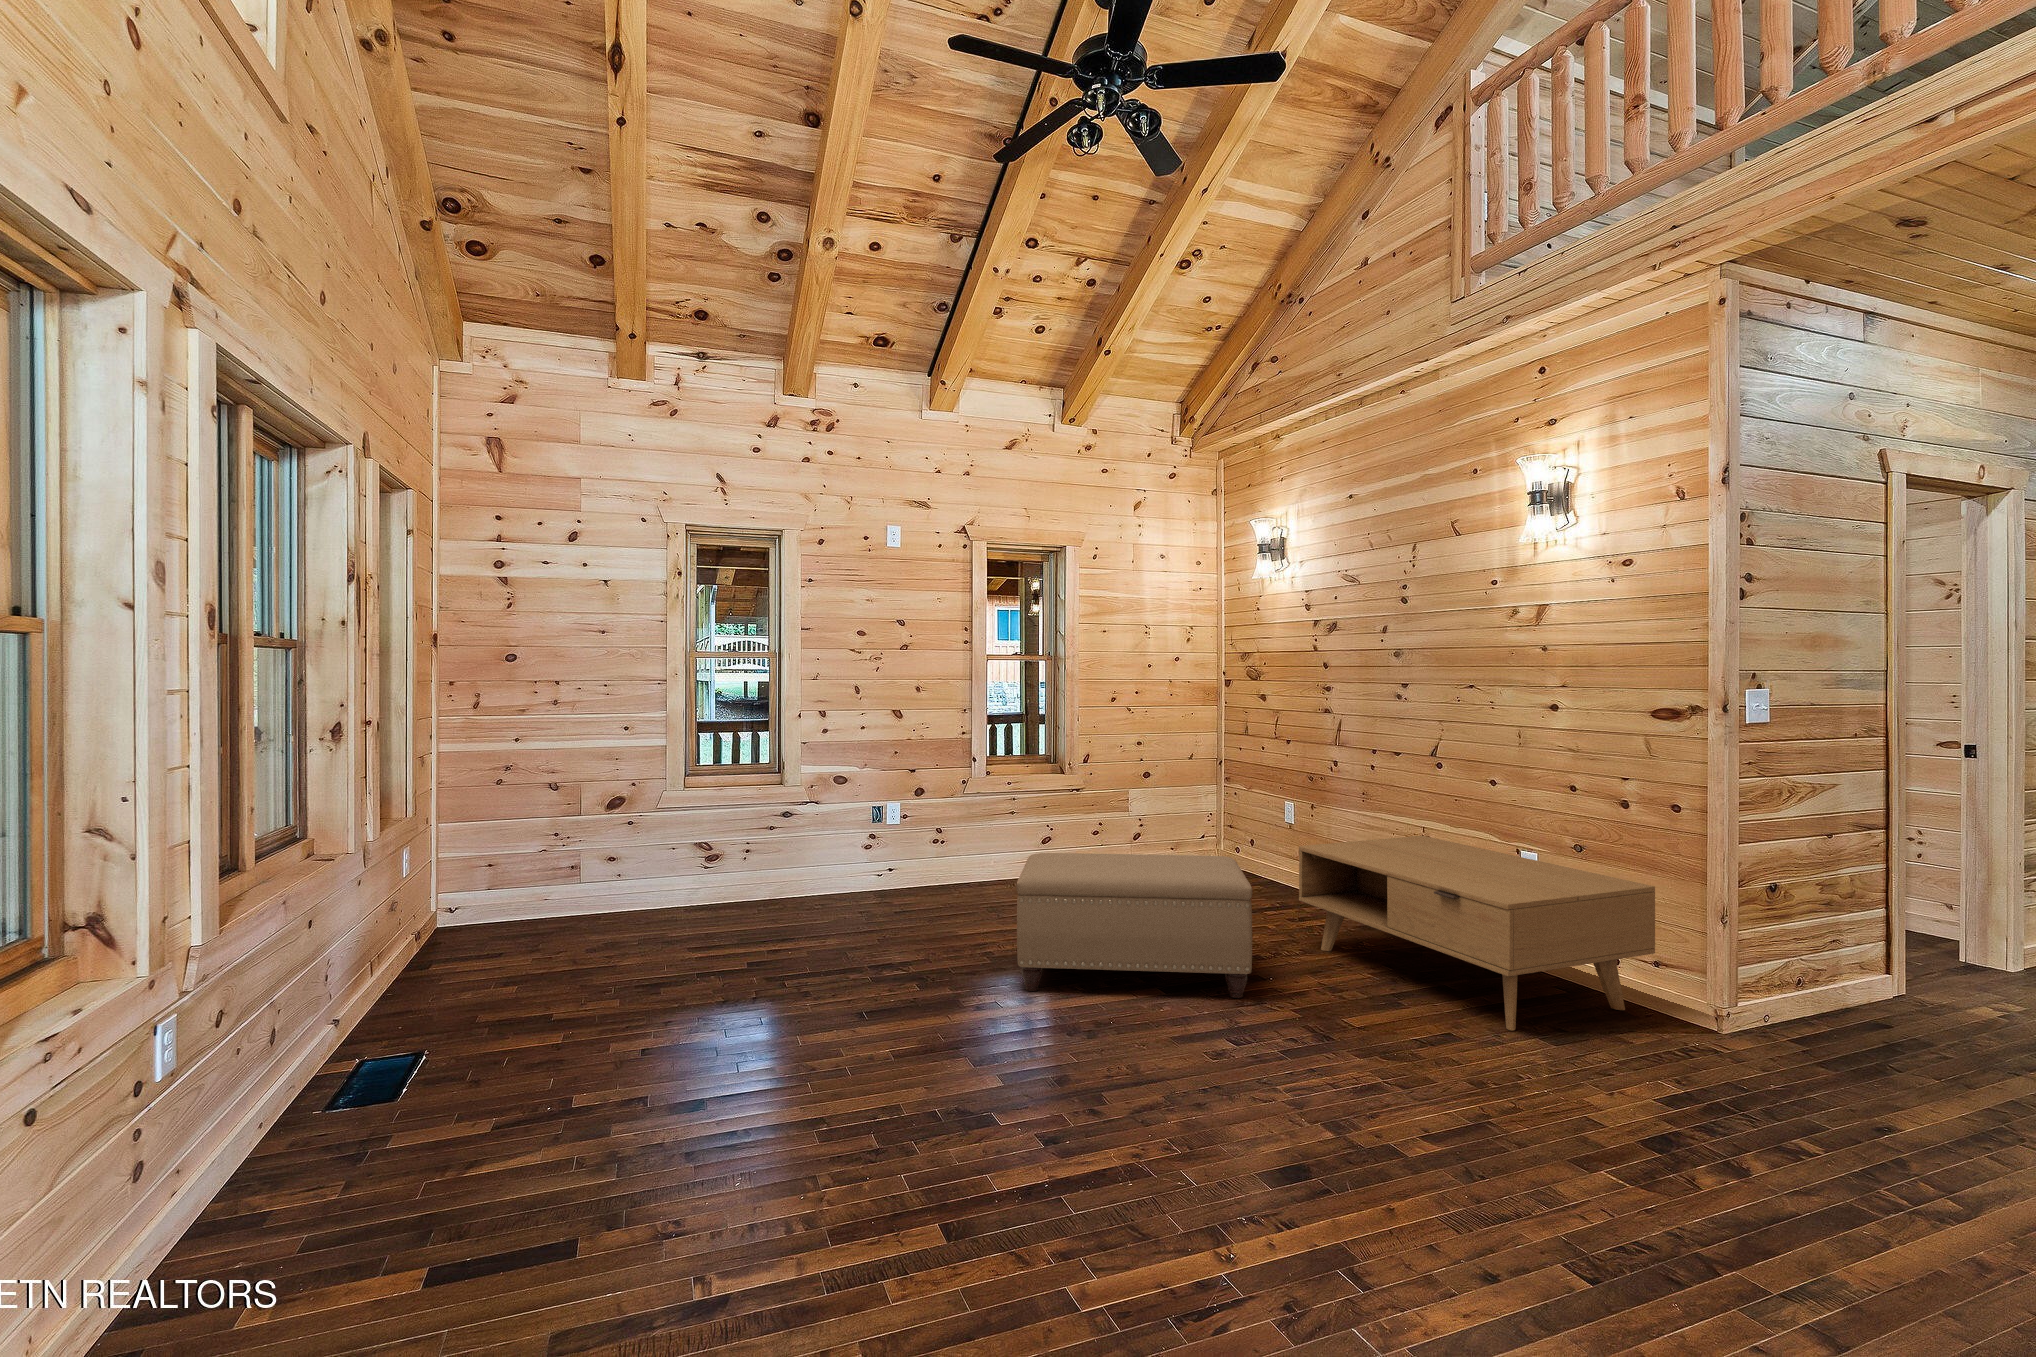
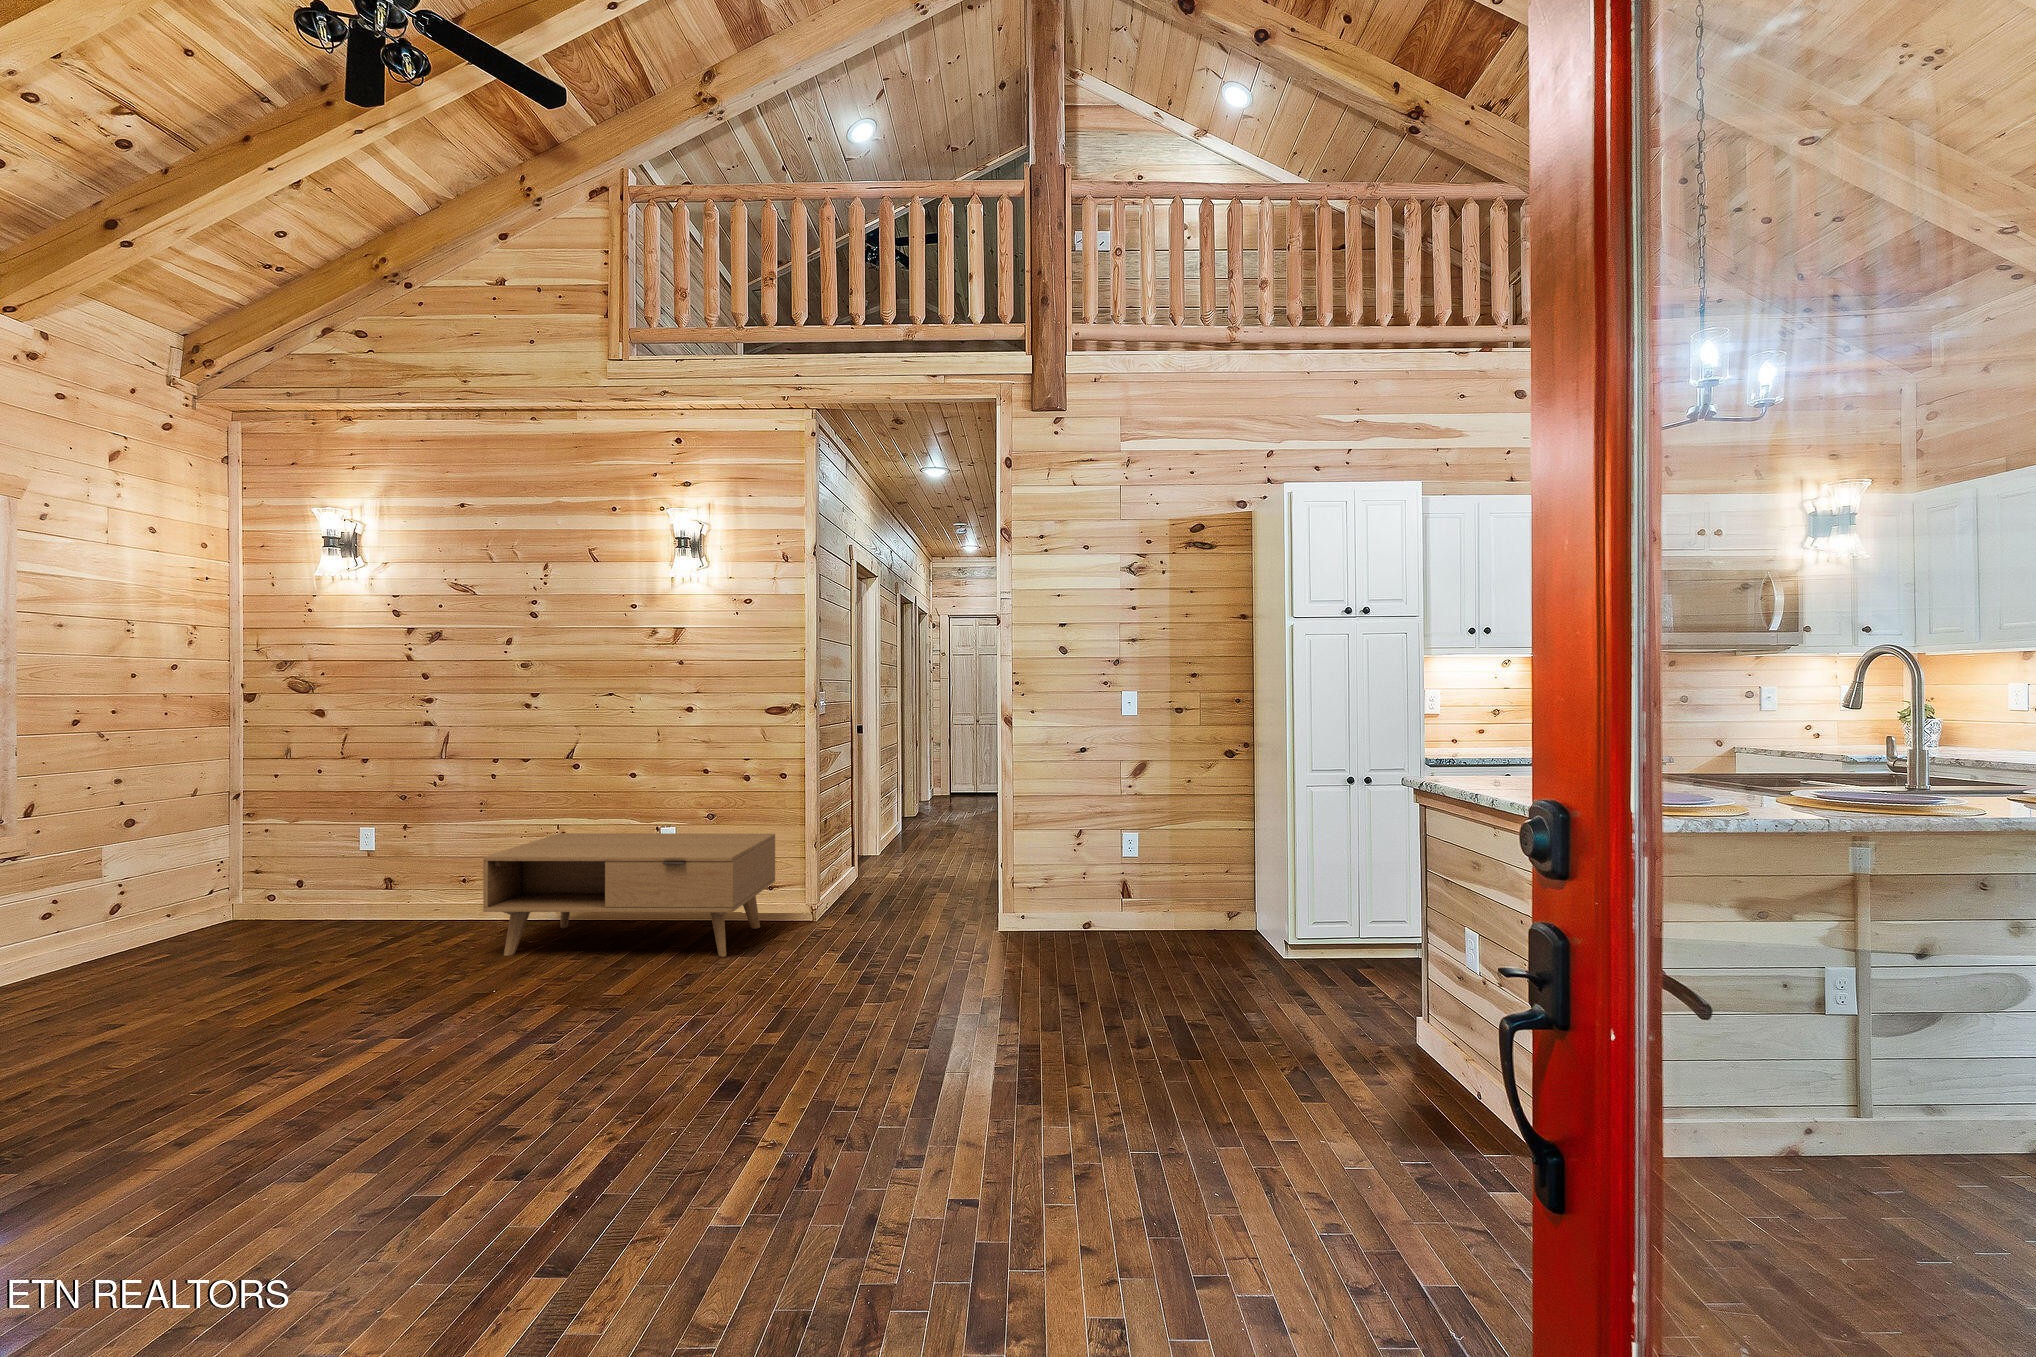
ottoman: present [1016,853,1252,998] -> none [187,875,527,1075]

